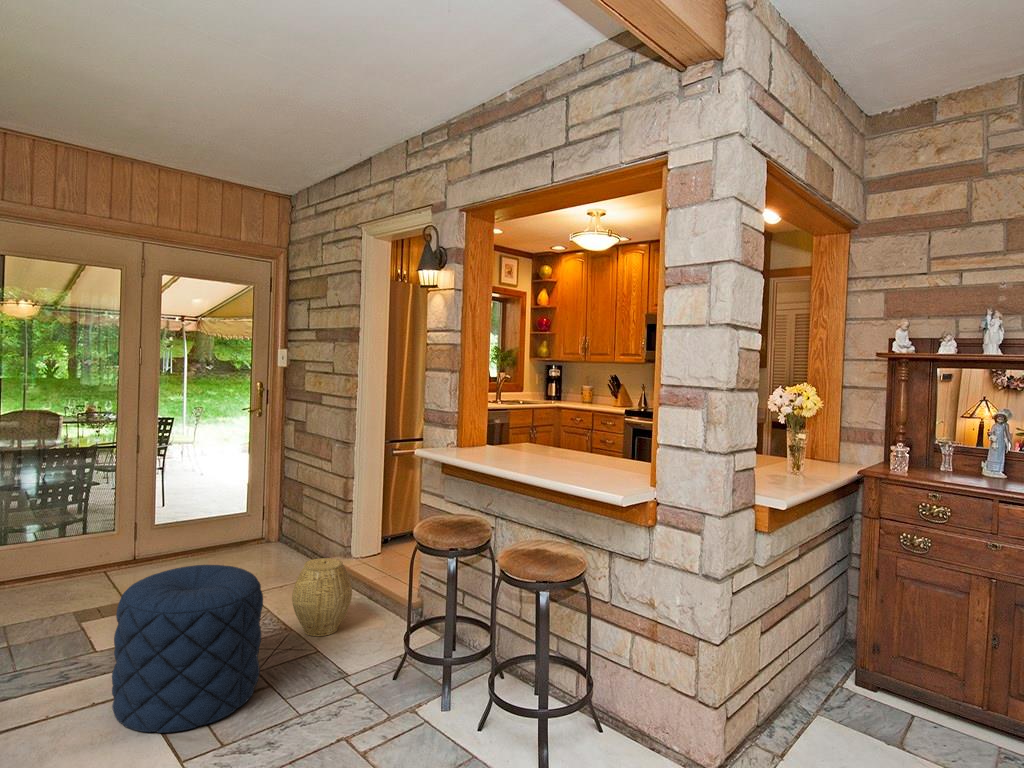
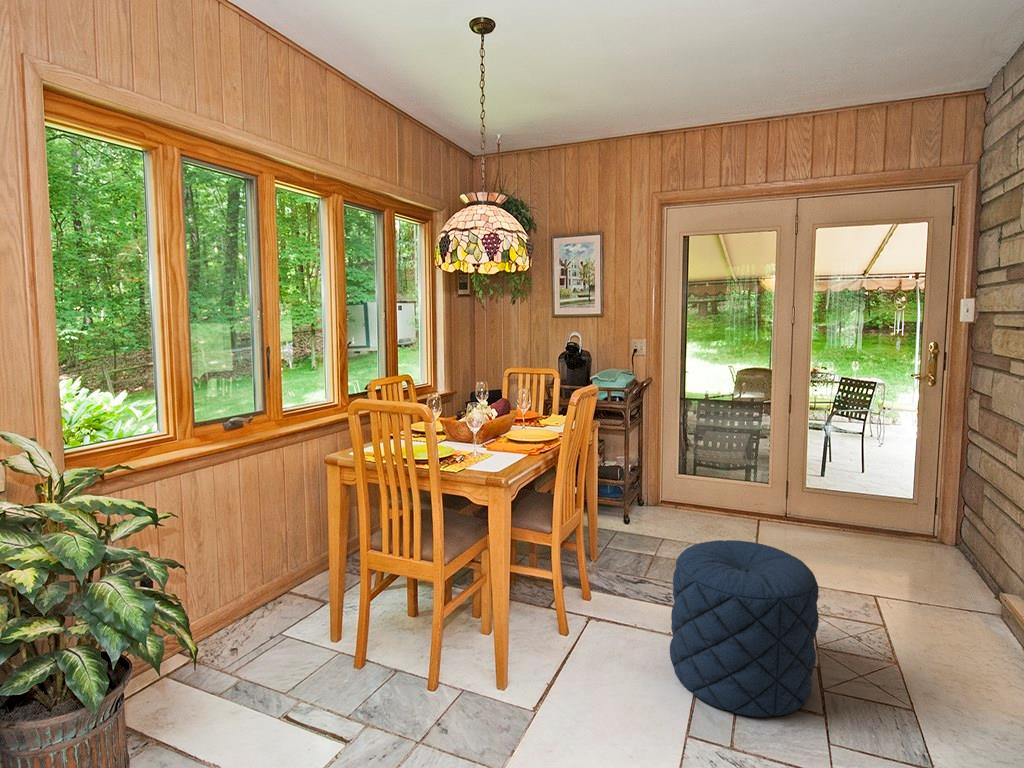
woven basket: present [292,558,352,636] -> none [894,583,989,692]

